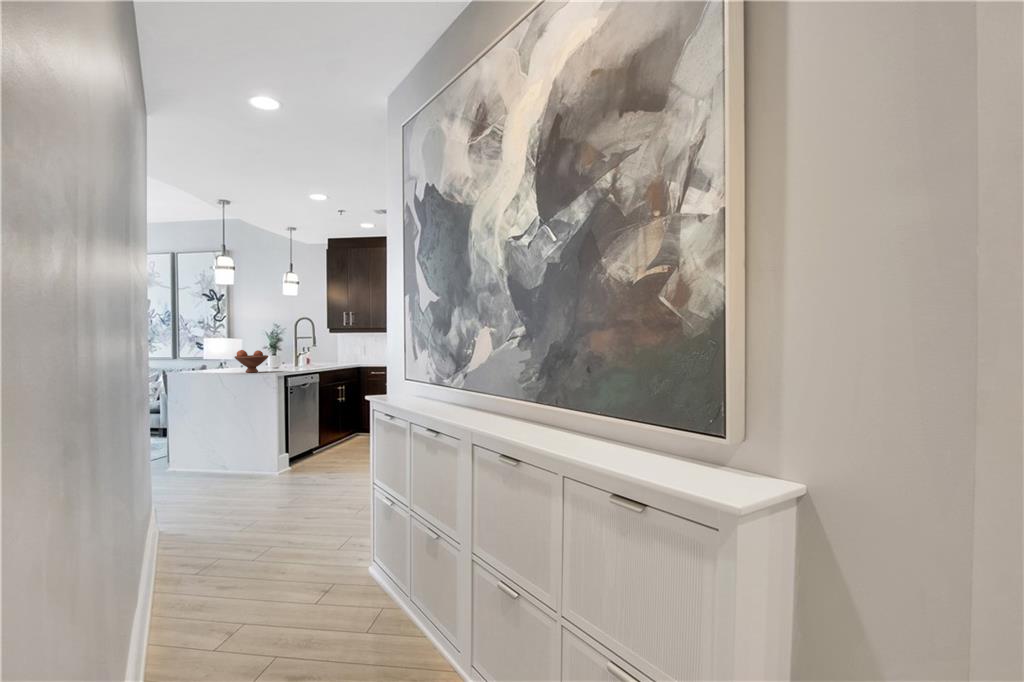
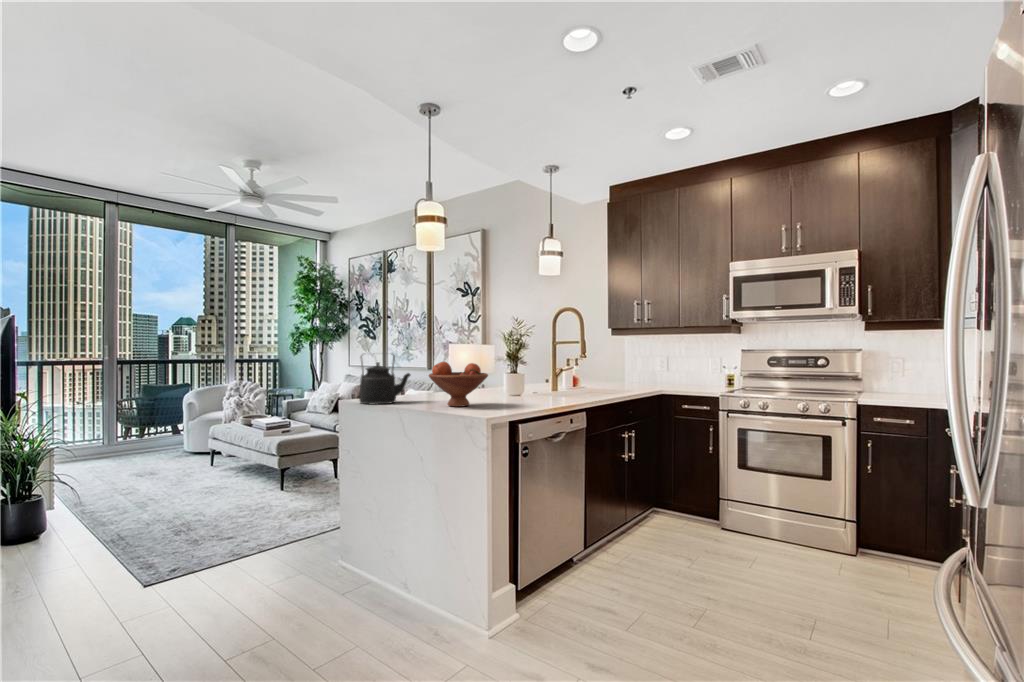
kettle: none [187,346,217,374] -> present [359,355,410,405]

